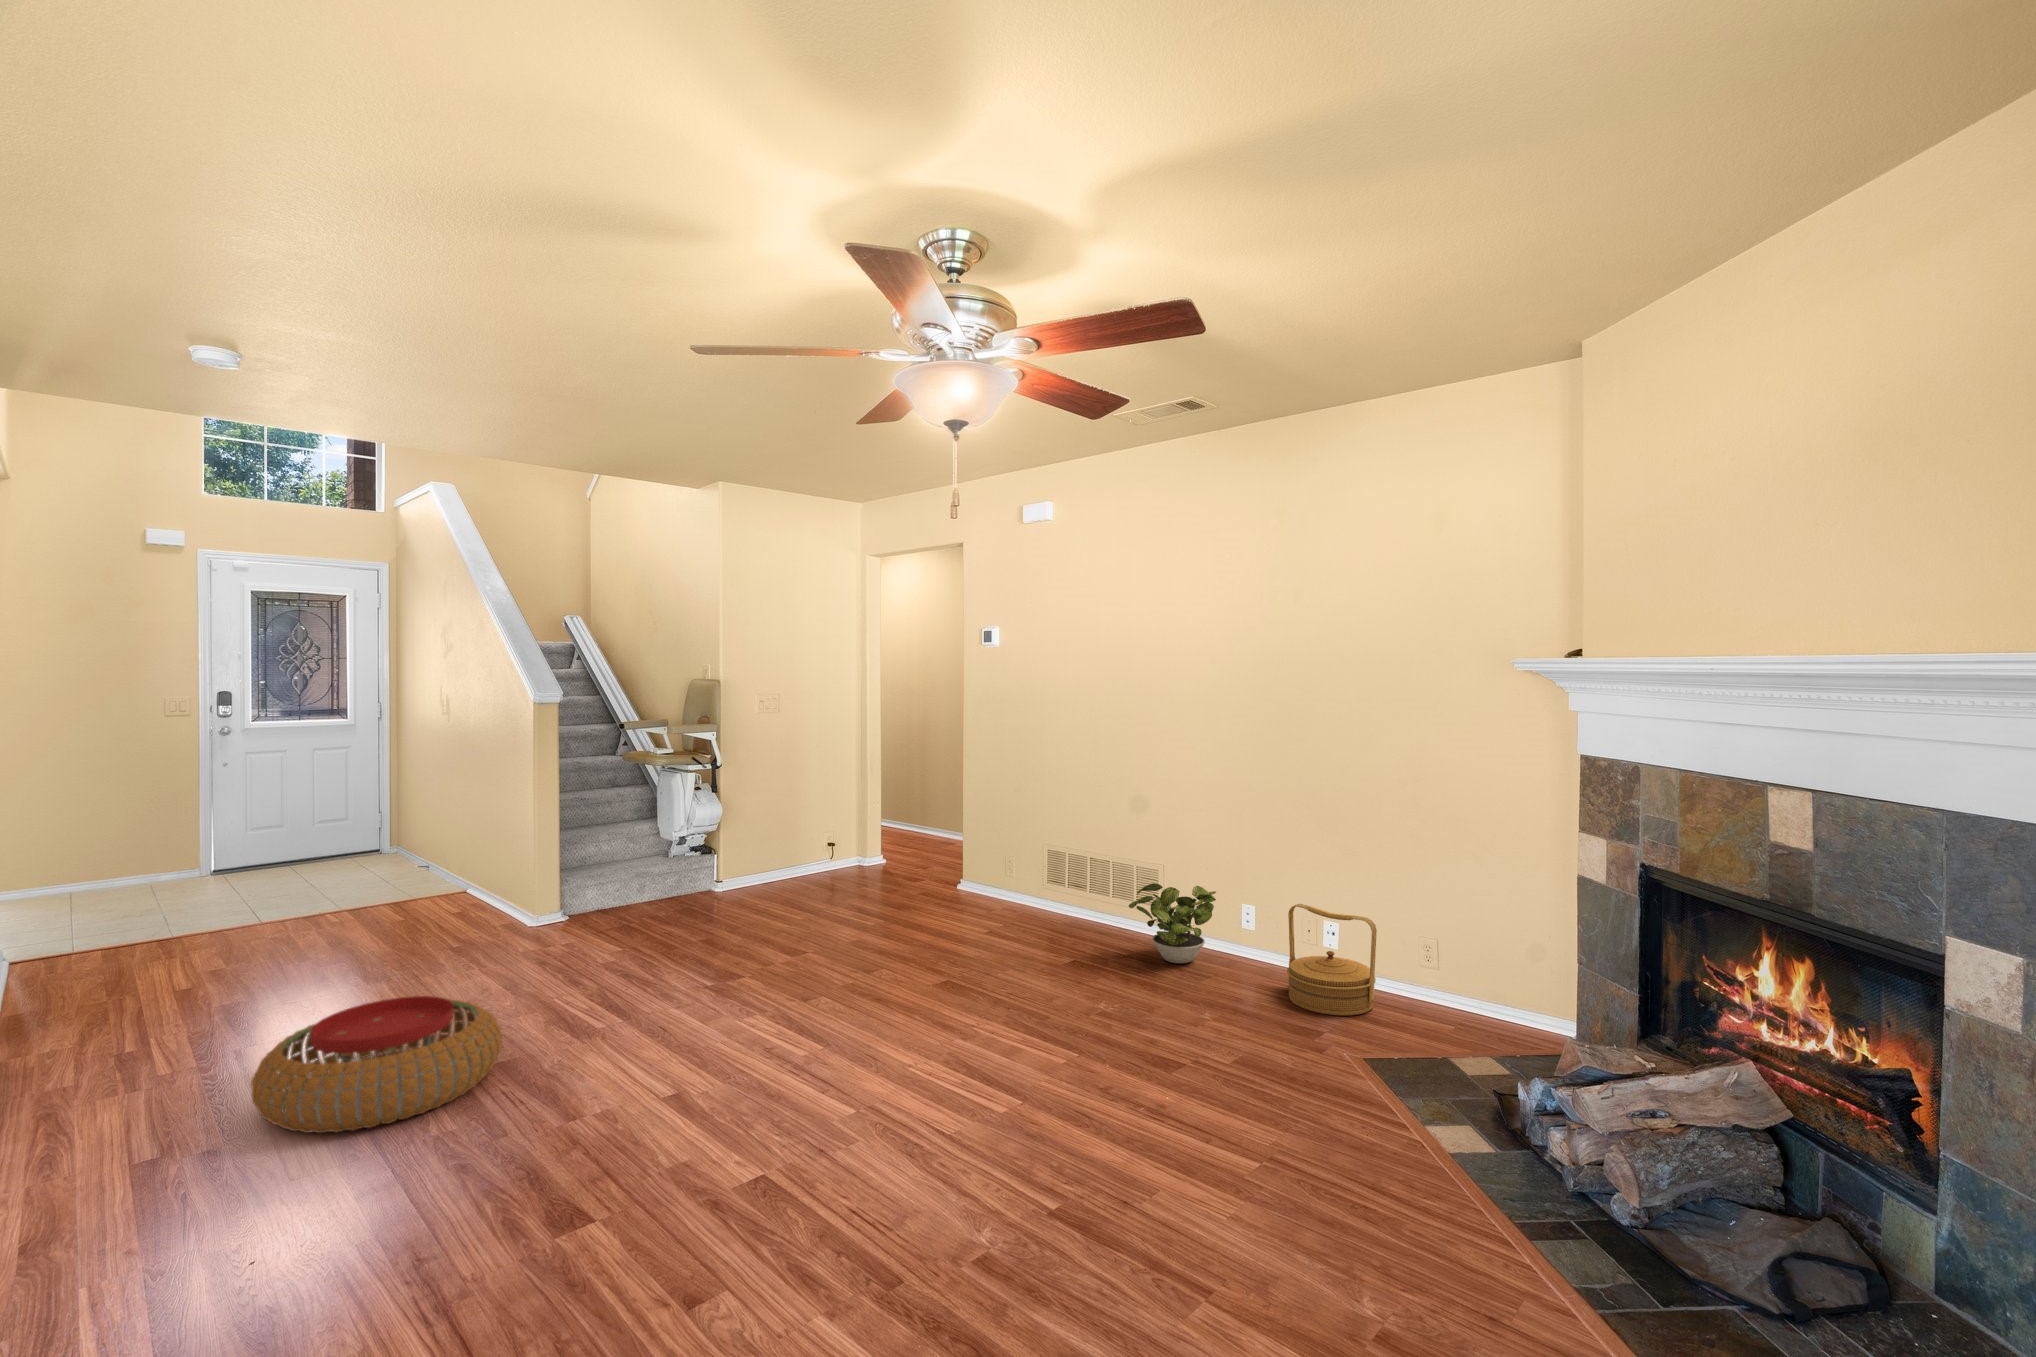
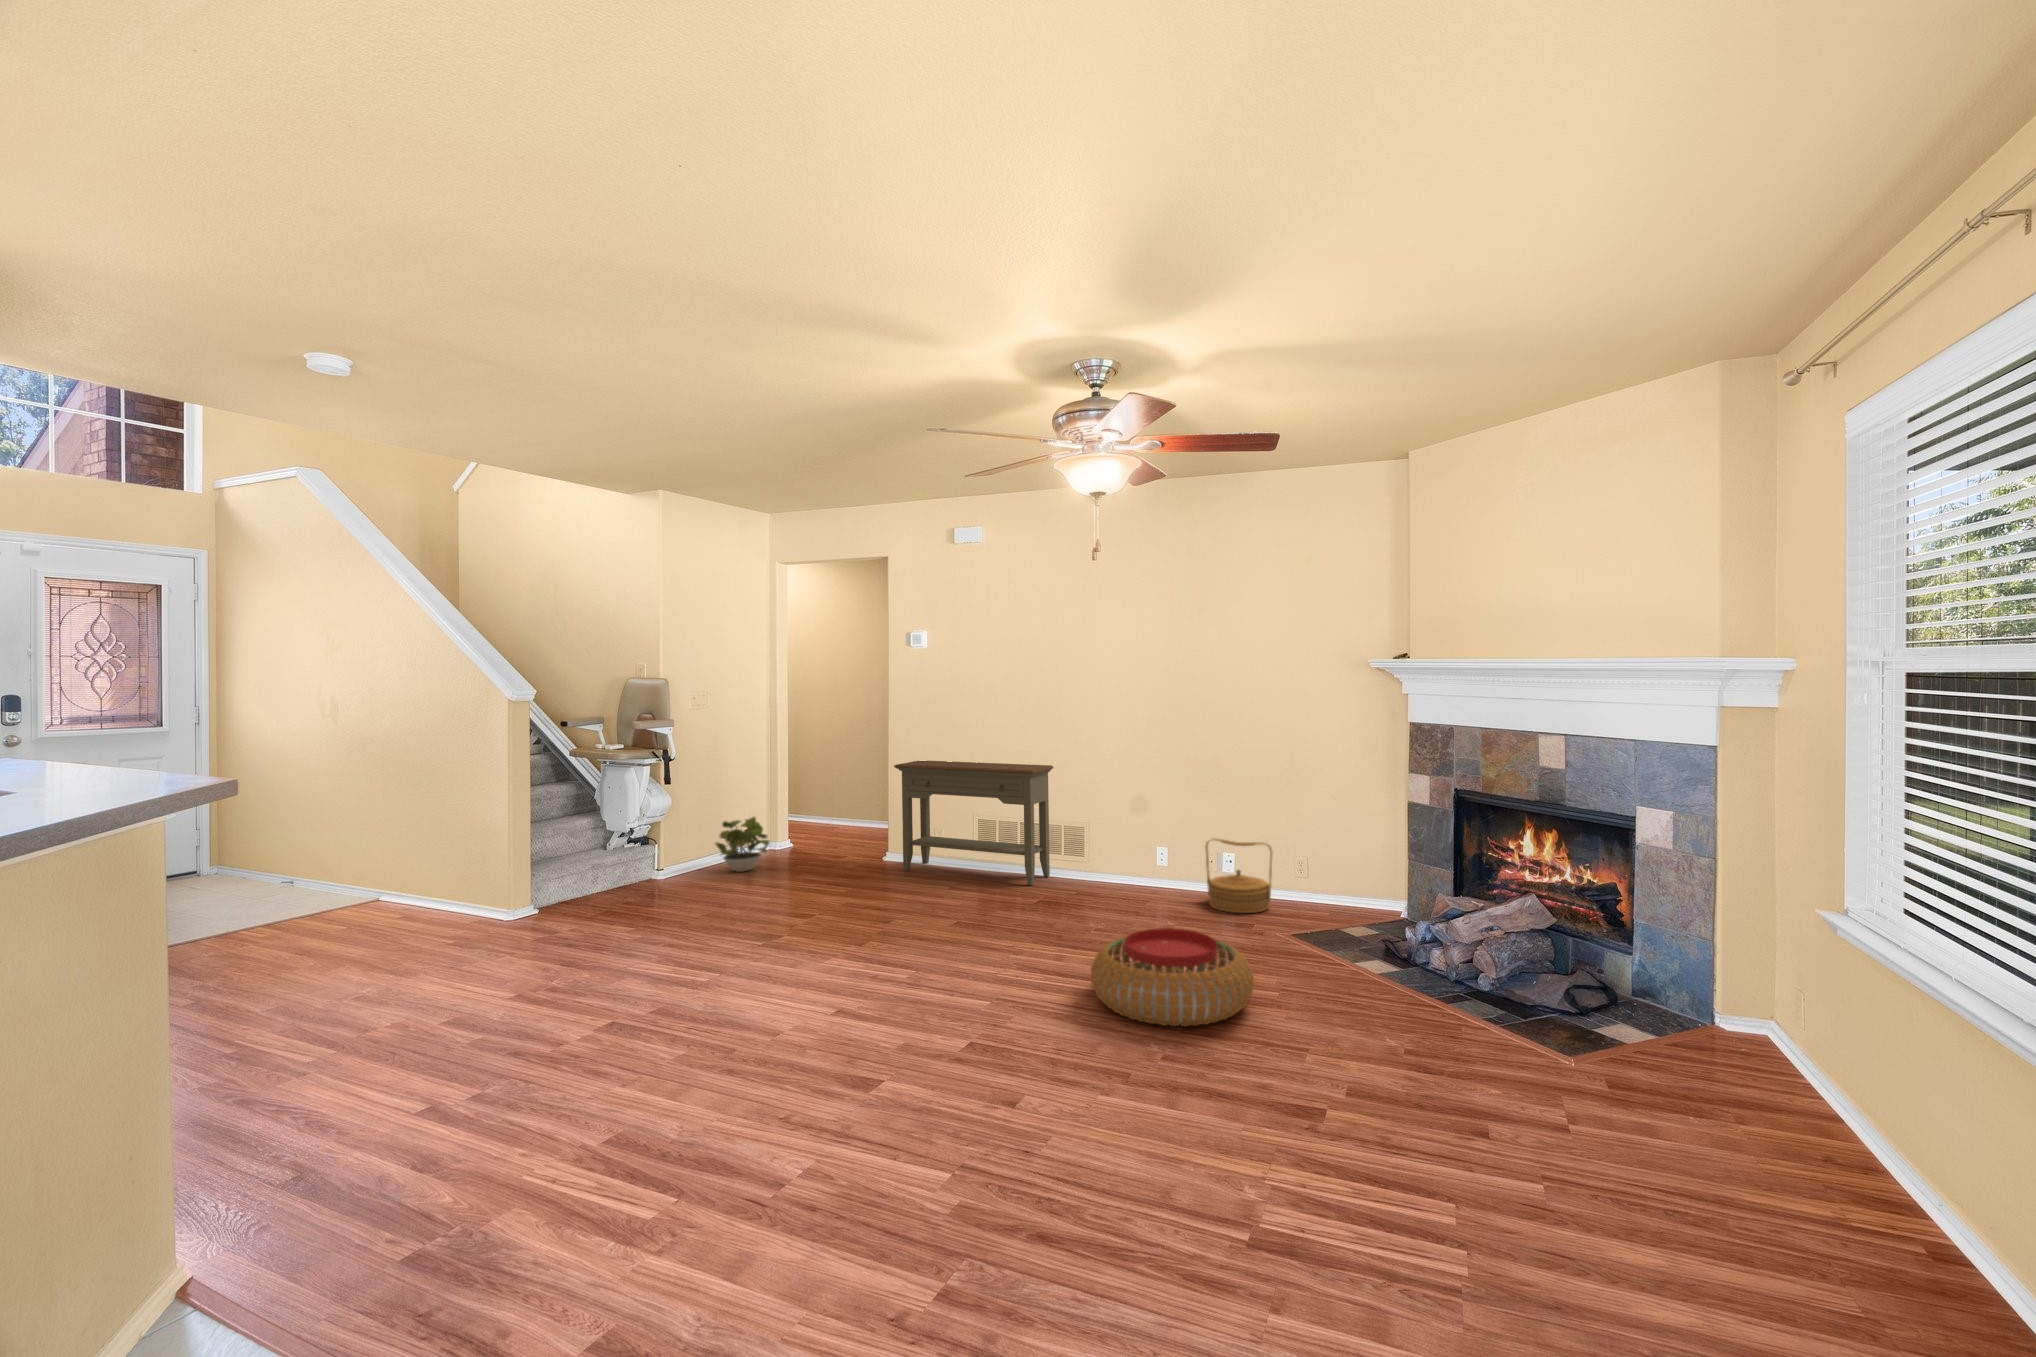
console table: none [947,775,1121,938] -> present [894,761,1053,885]
potted plant: present [1129,883,1216,963] -> present [716,817,769,872]
pouf: present [251,996,502,1133] -> present [1091,928,1254,1026]

